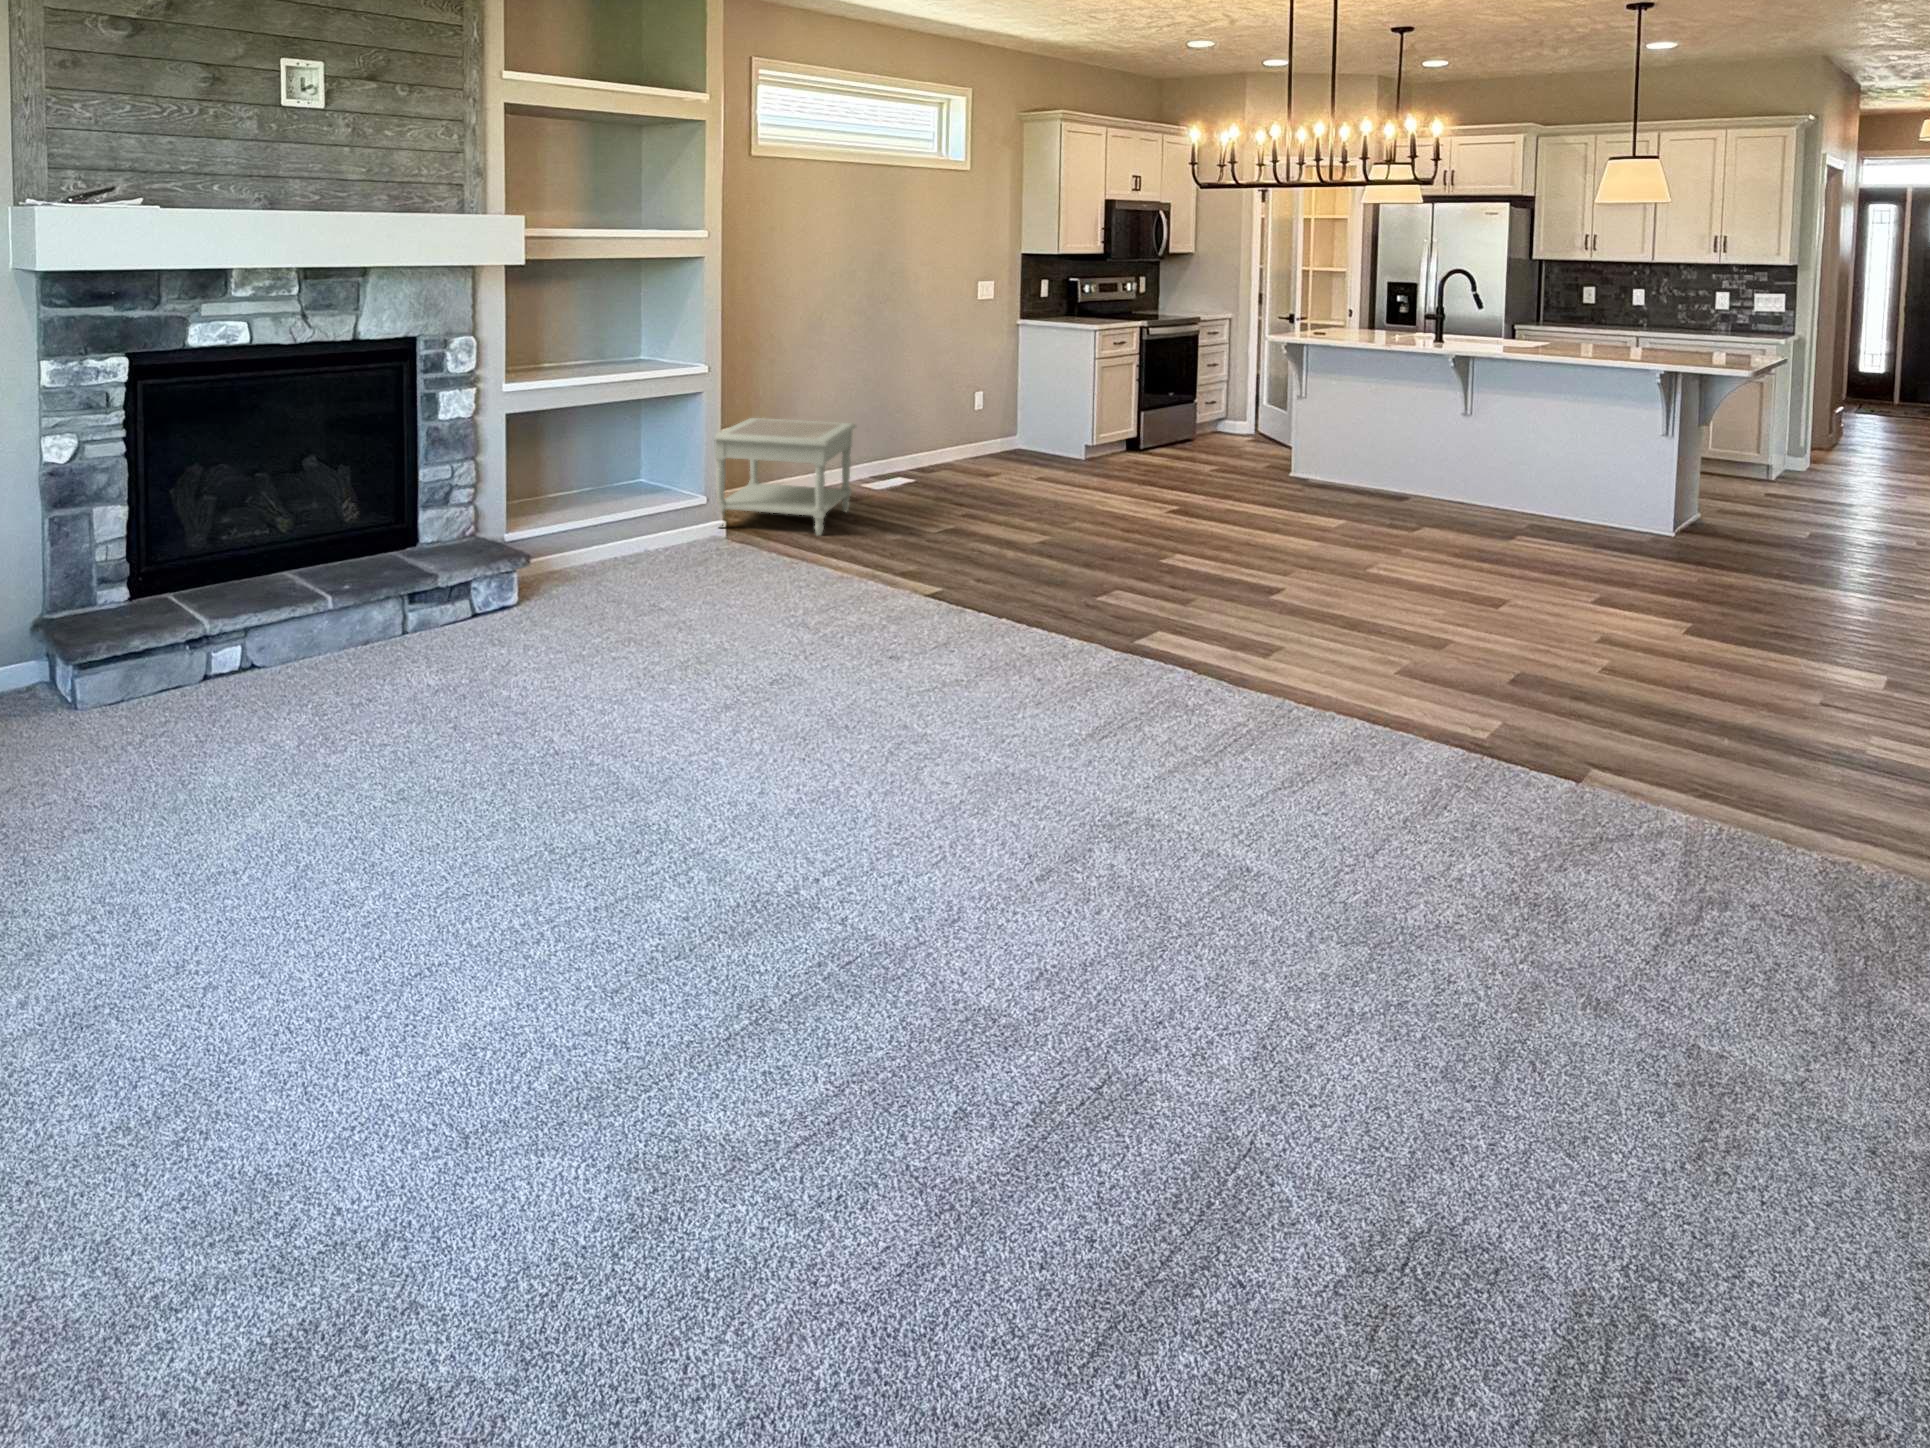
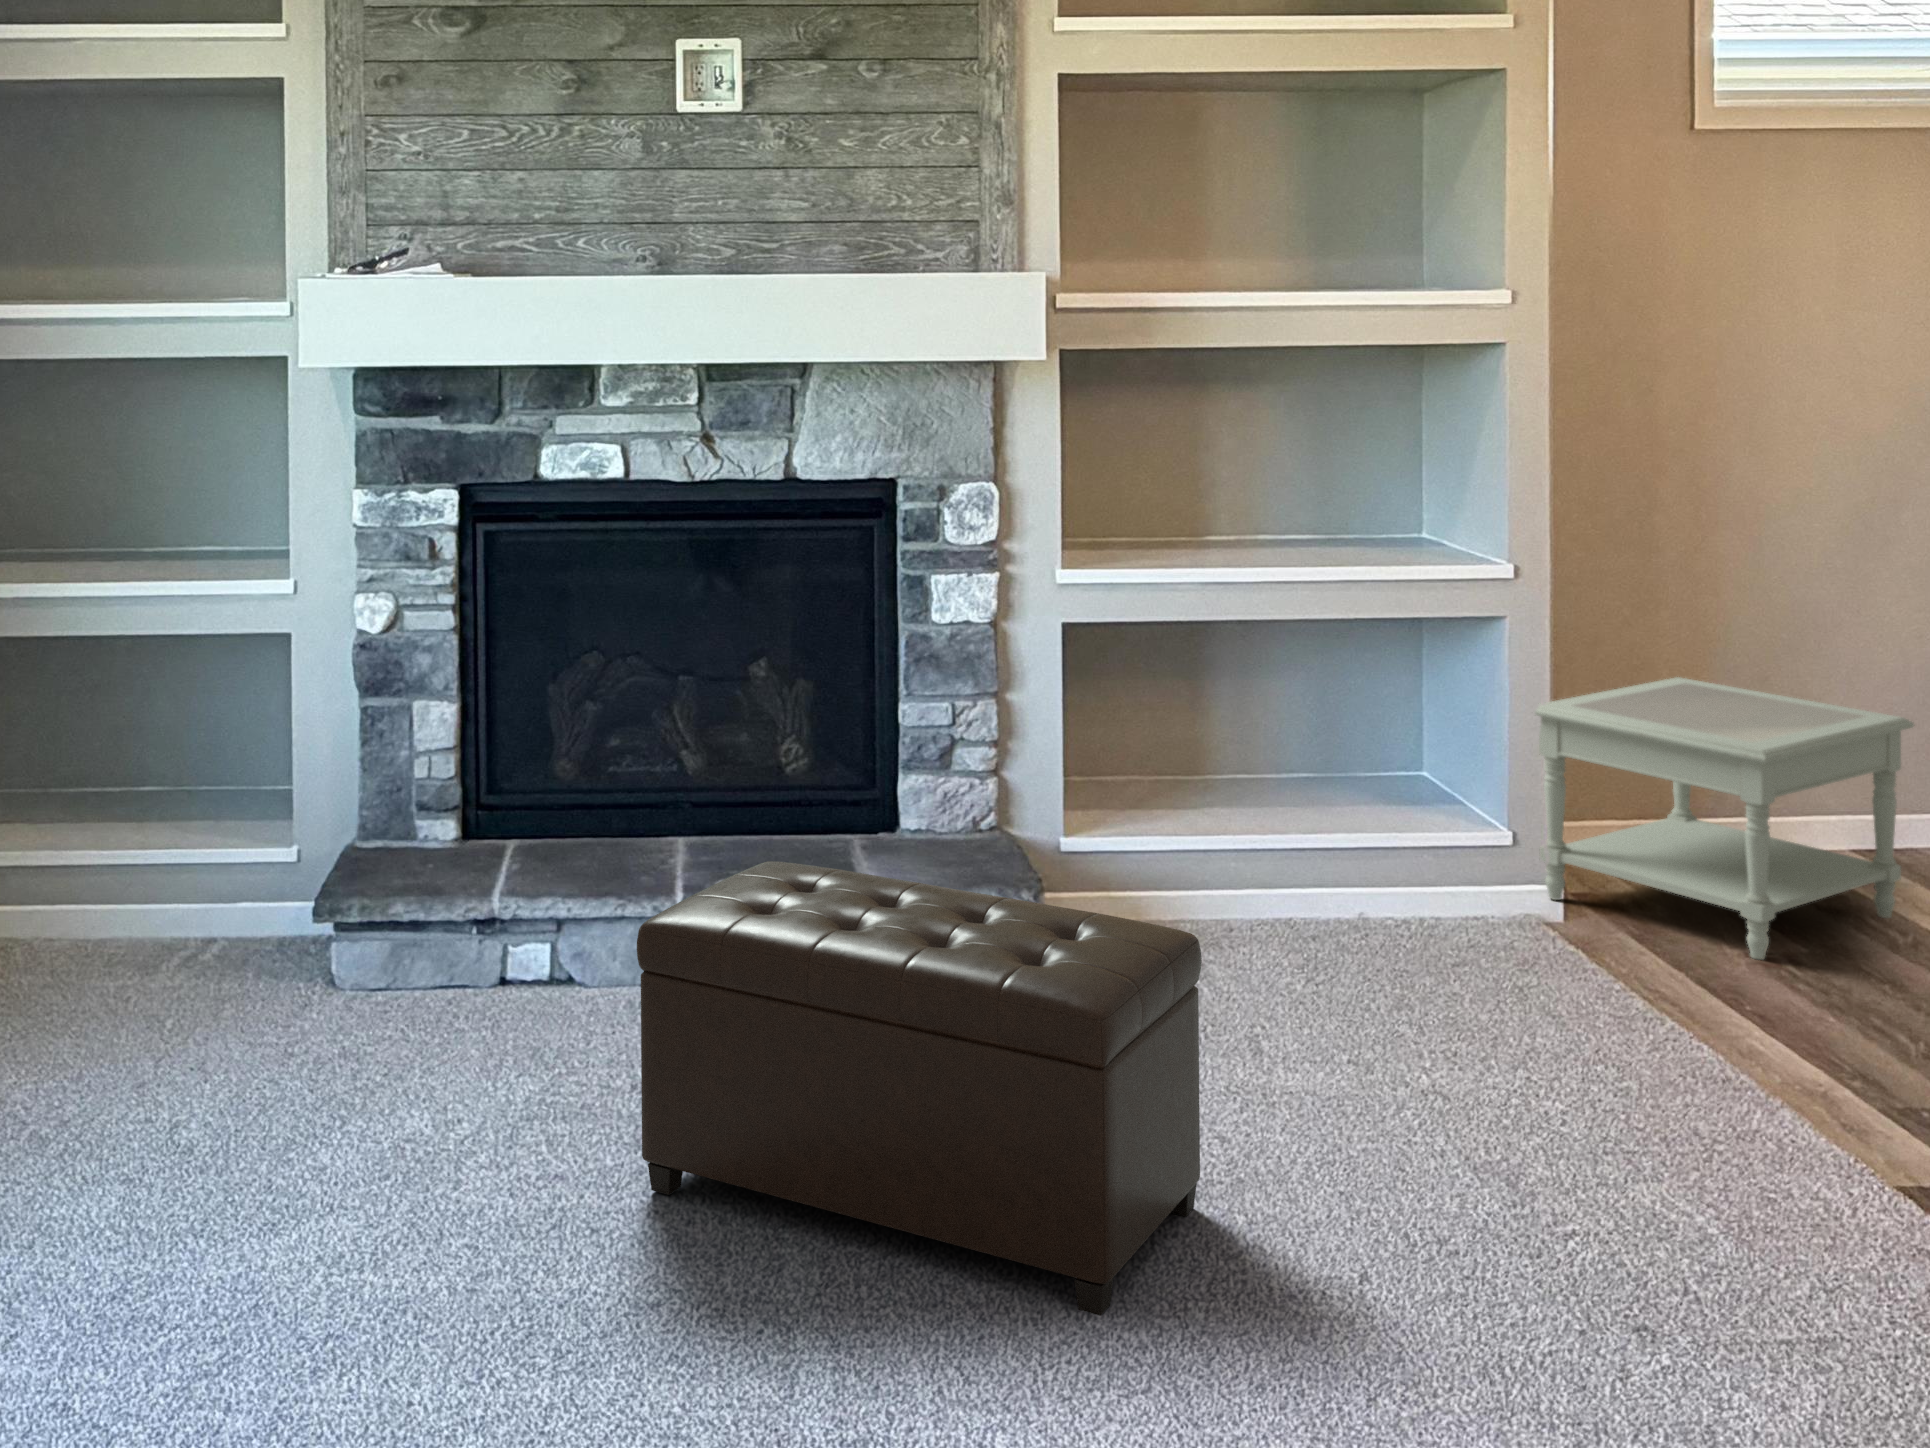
ottoman: none [445,542,737,742] -> present [637,861,1202,1316]

